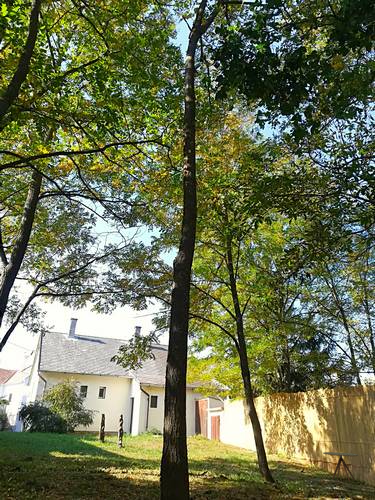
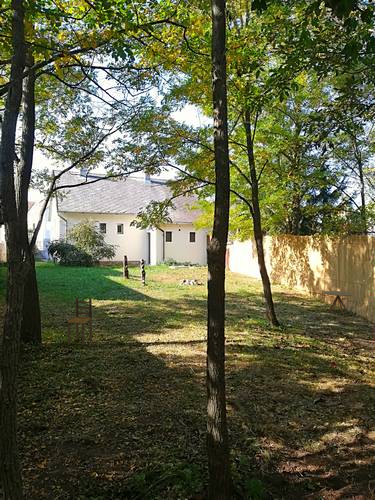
chair: none [8,428,48,490] -> present [68,298,92,345]

